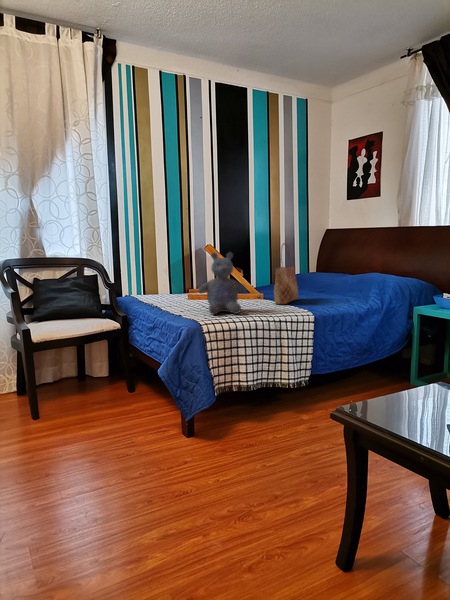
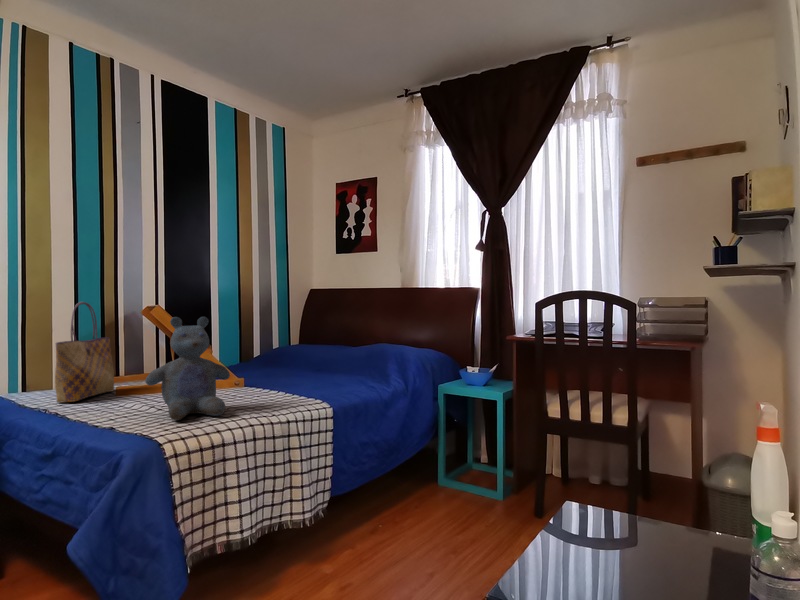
tote bag: present [274,243,298,304] -> present [55,302,114,403]

